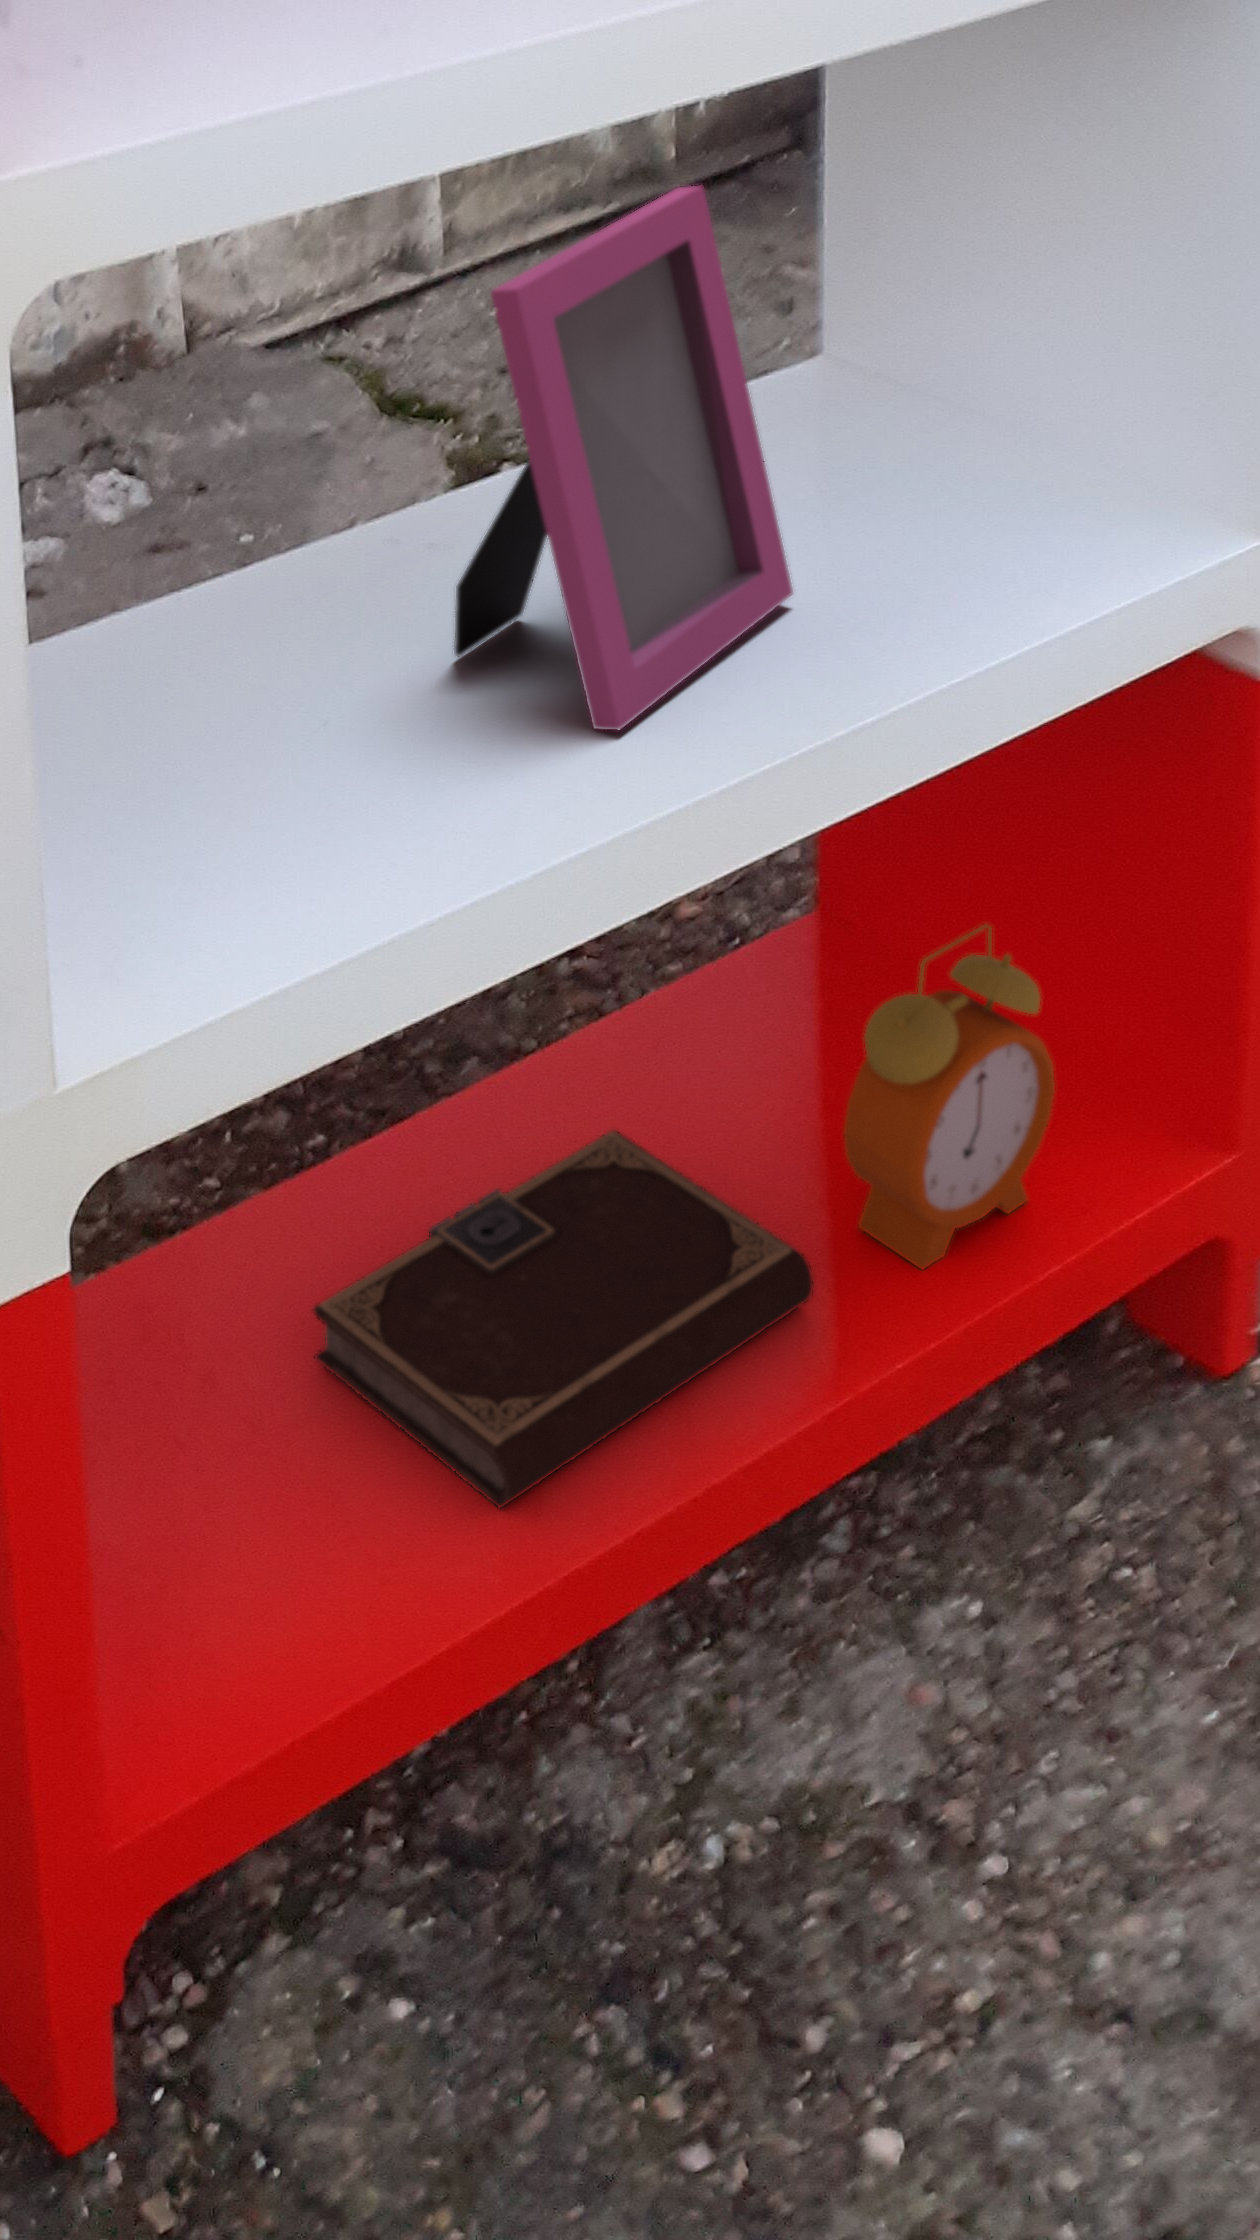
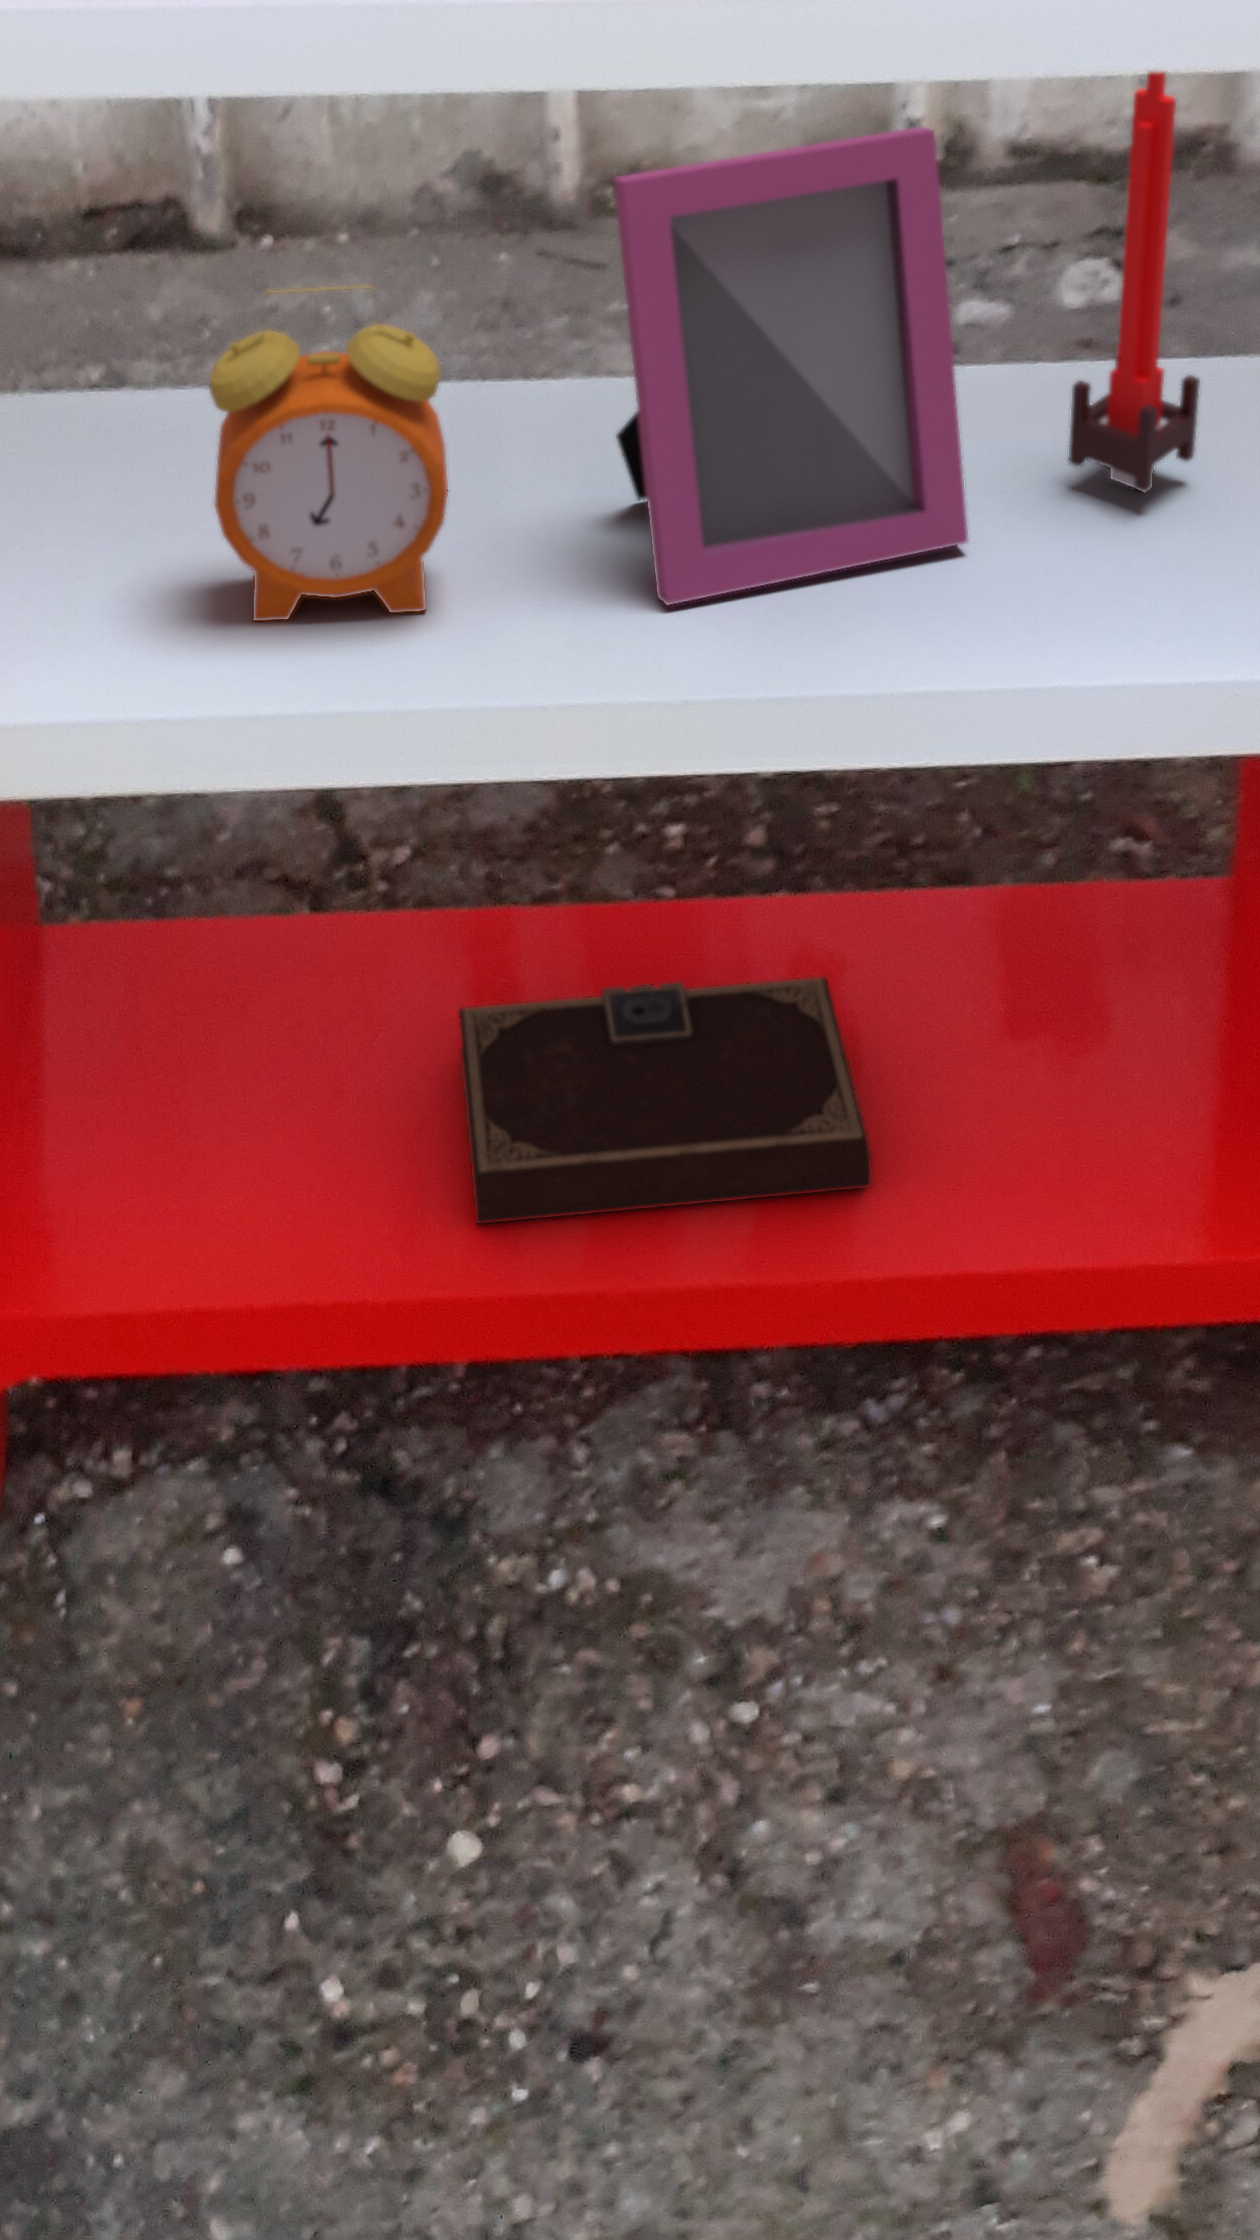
candle: none [790,87,884,514] -> present [1069,72,1200,492]
alarm clock: present [844,925,1055,1269] -> present [209,287,448,621]

